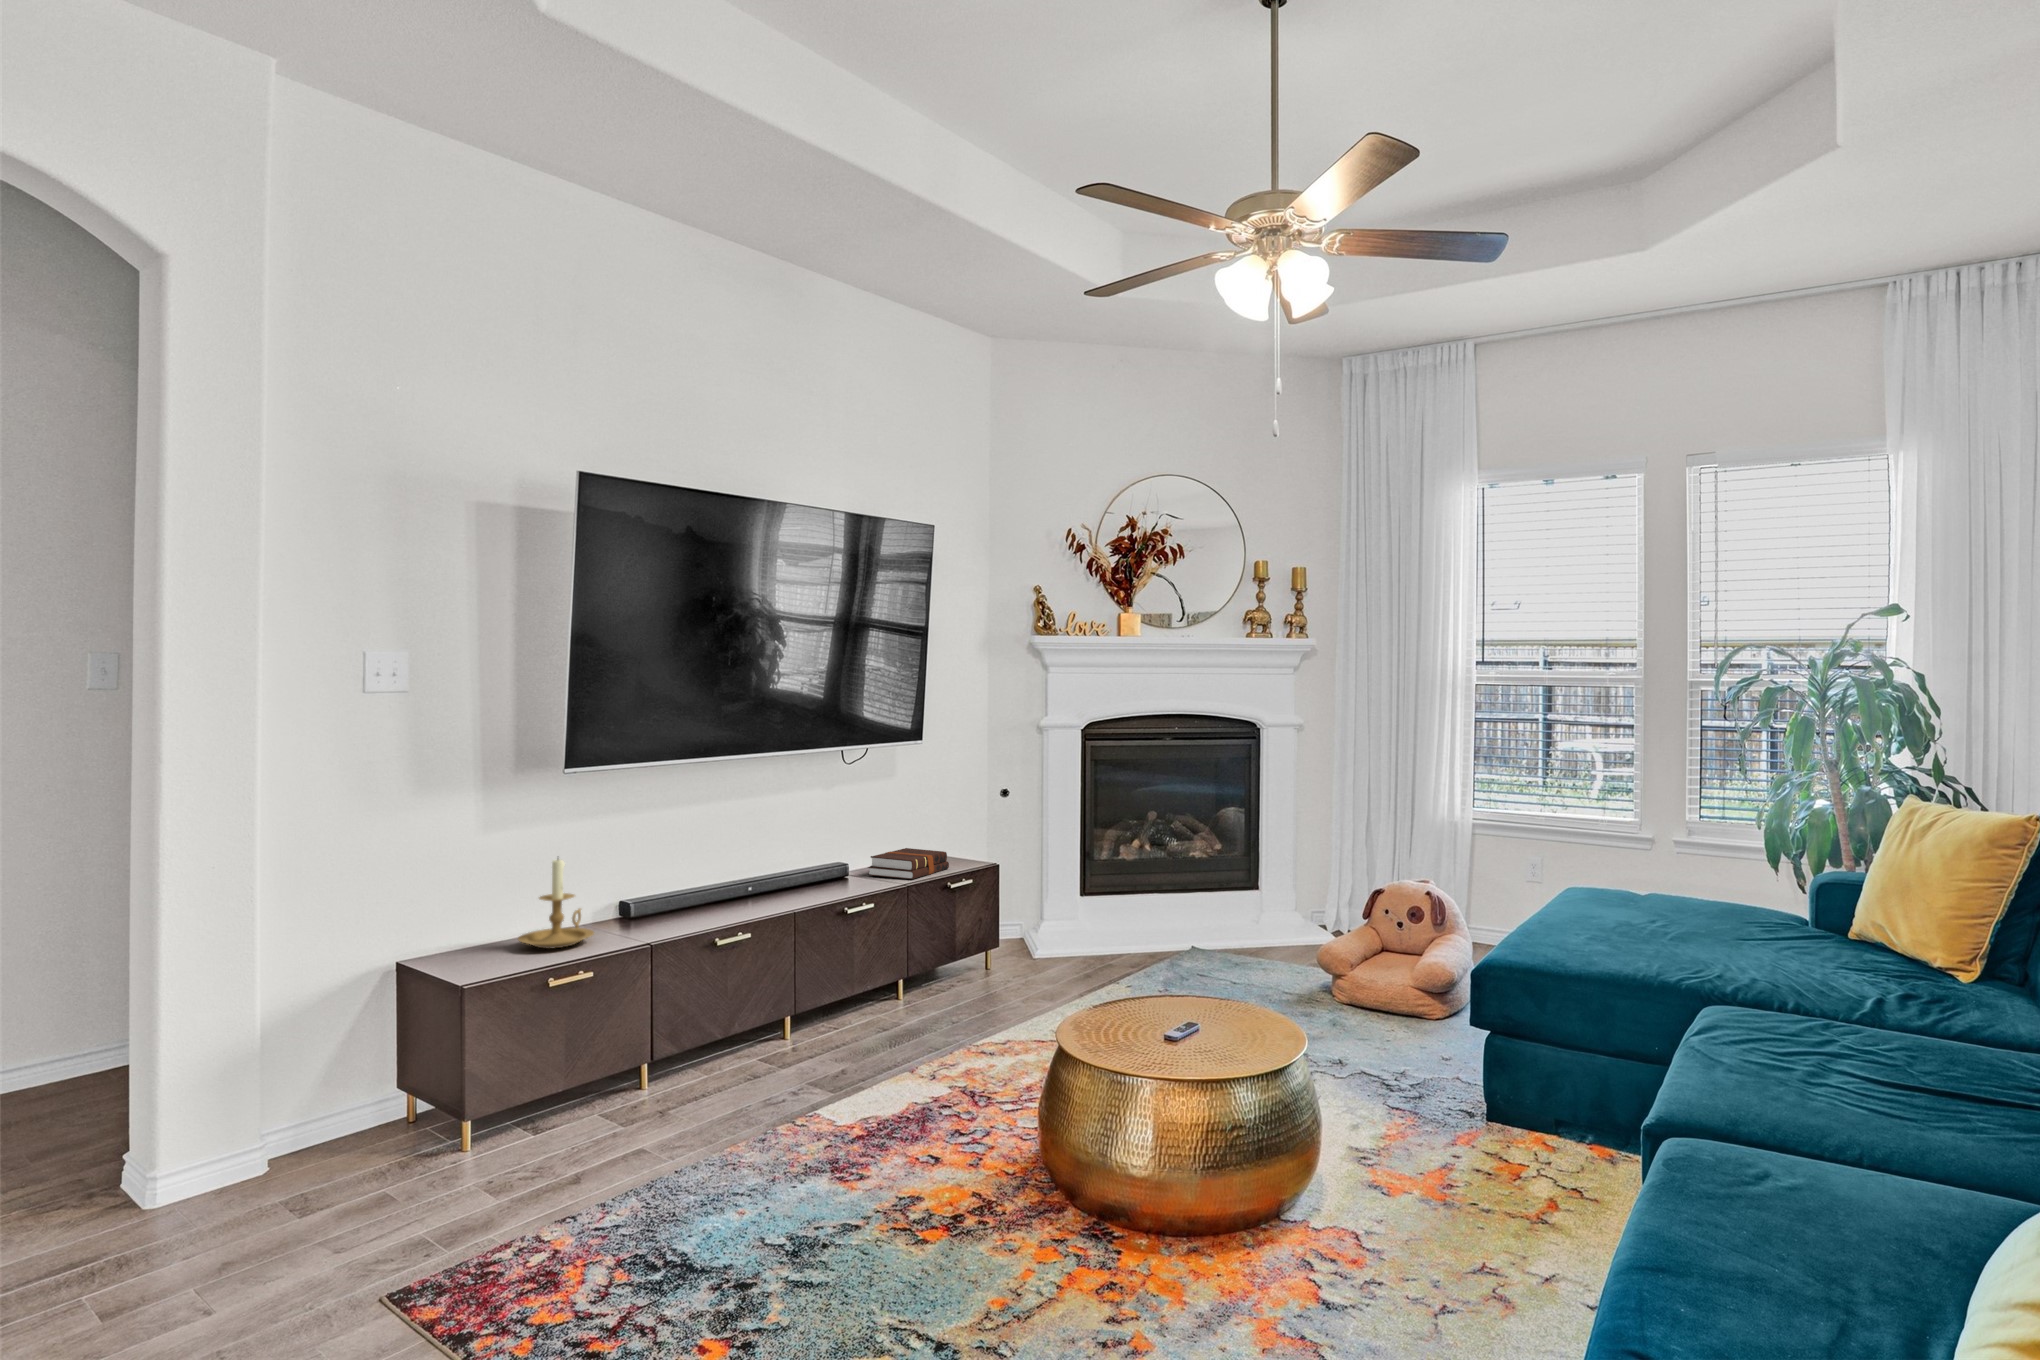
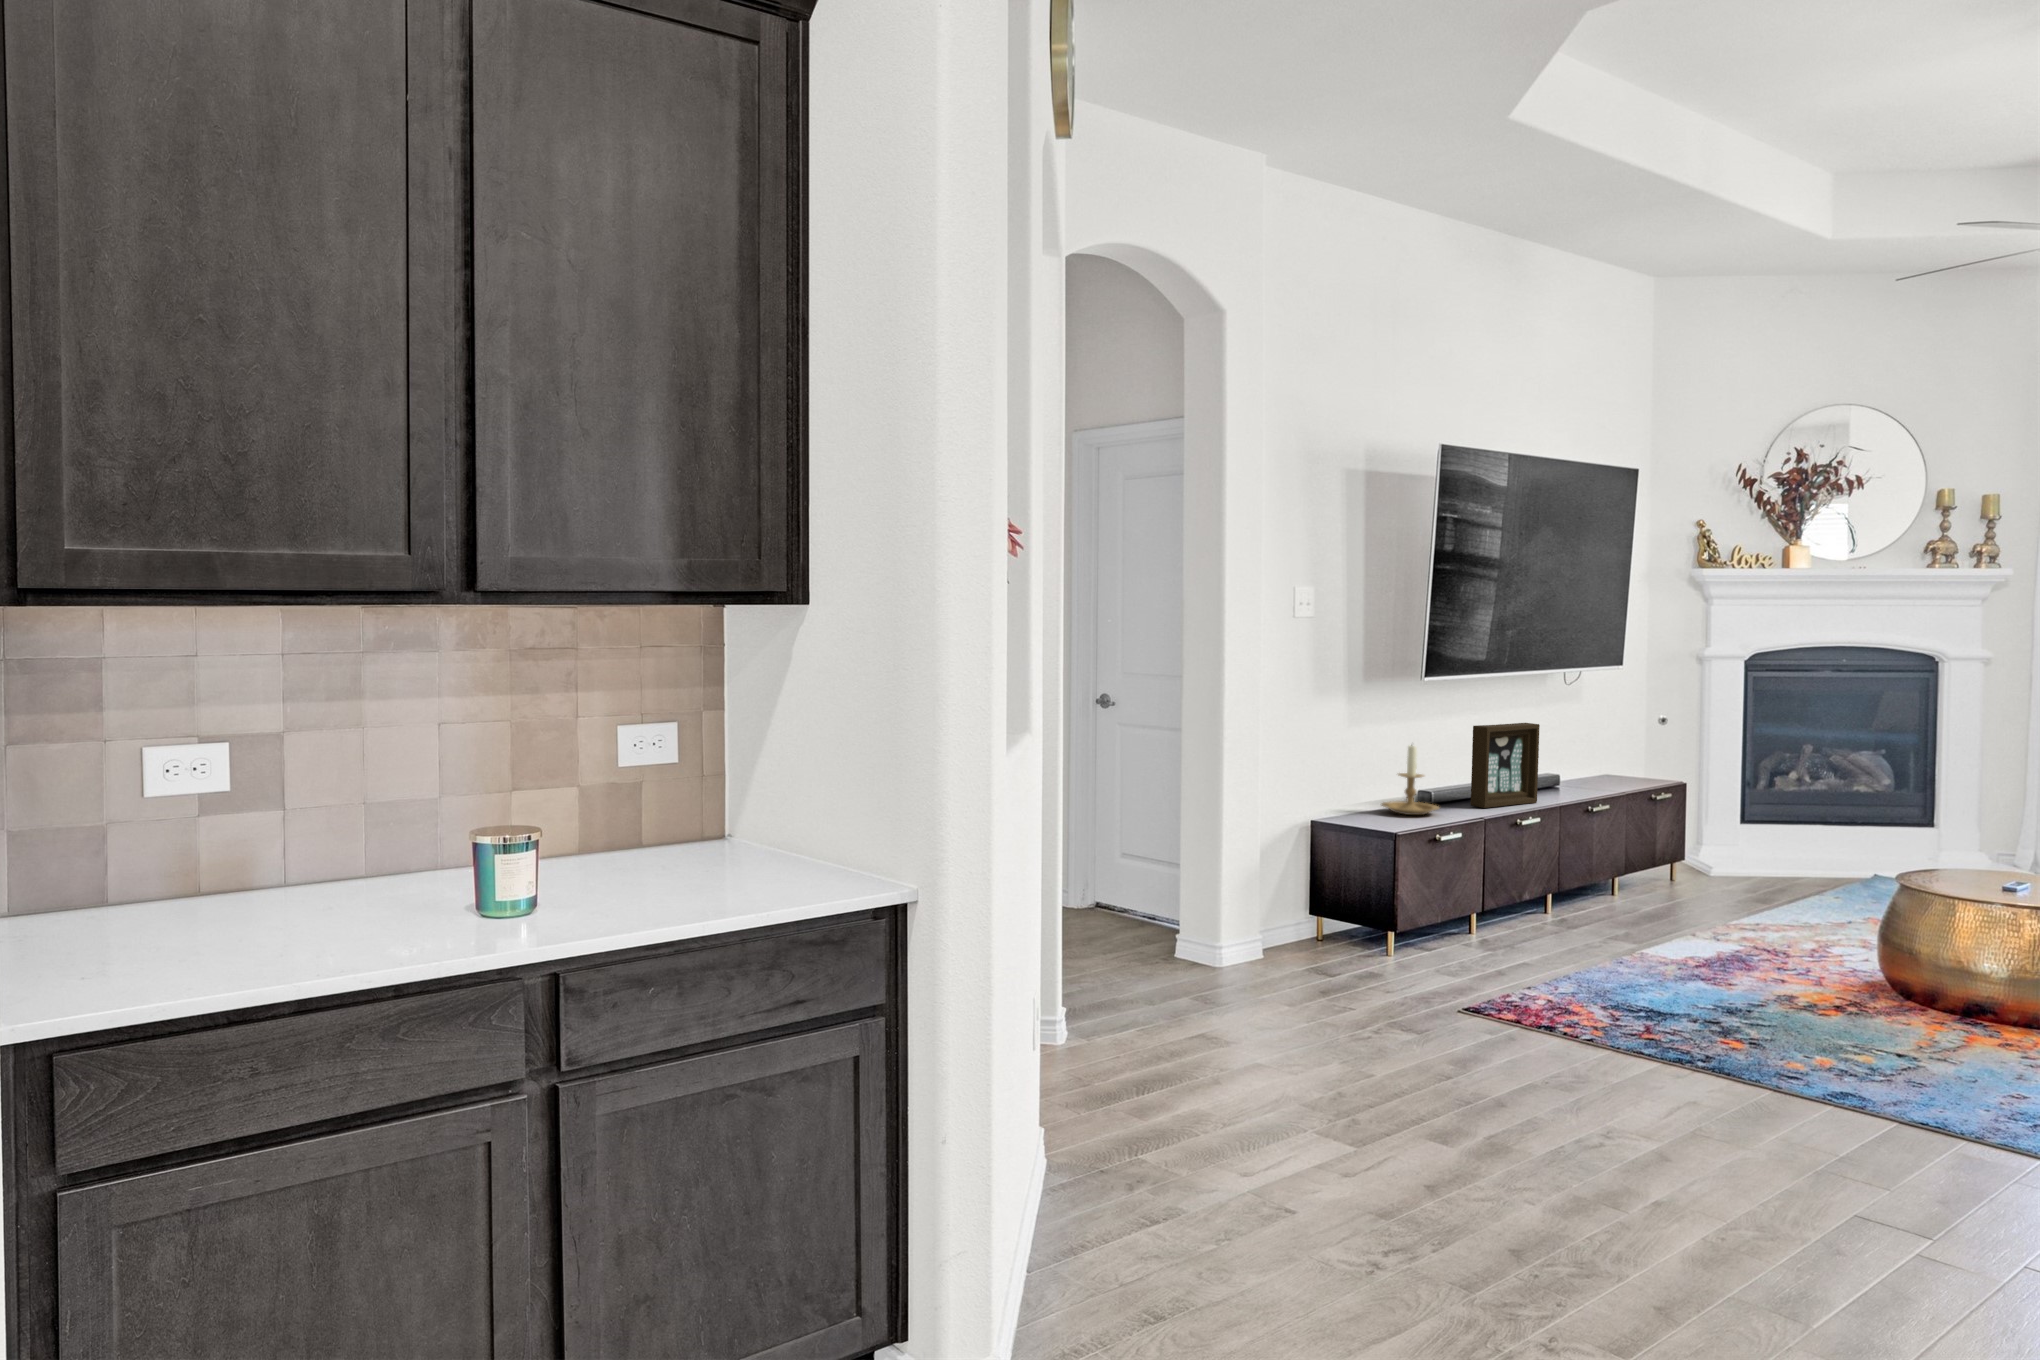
picture frame: none [661,819,757,929] -> present [1470,723,1540,808]
hardback book: present [868,848,949,879] -> none [1581,761,1650,786]

